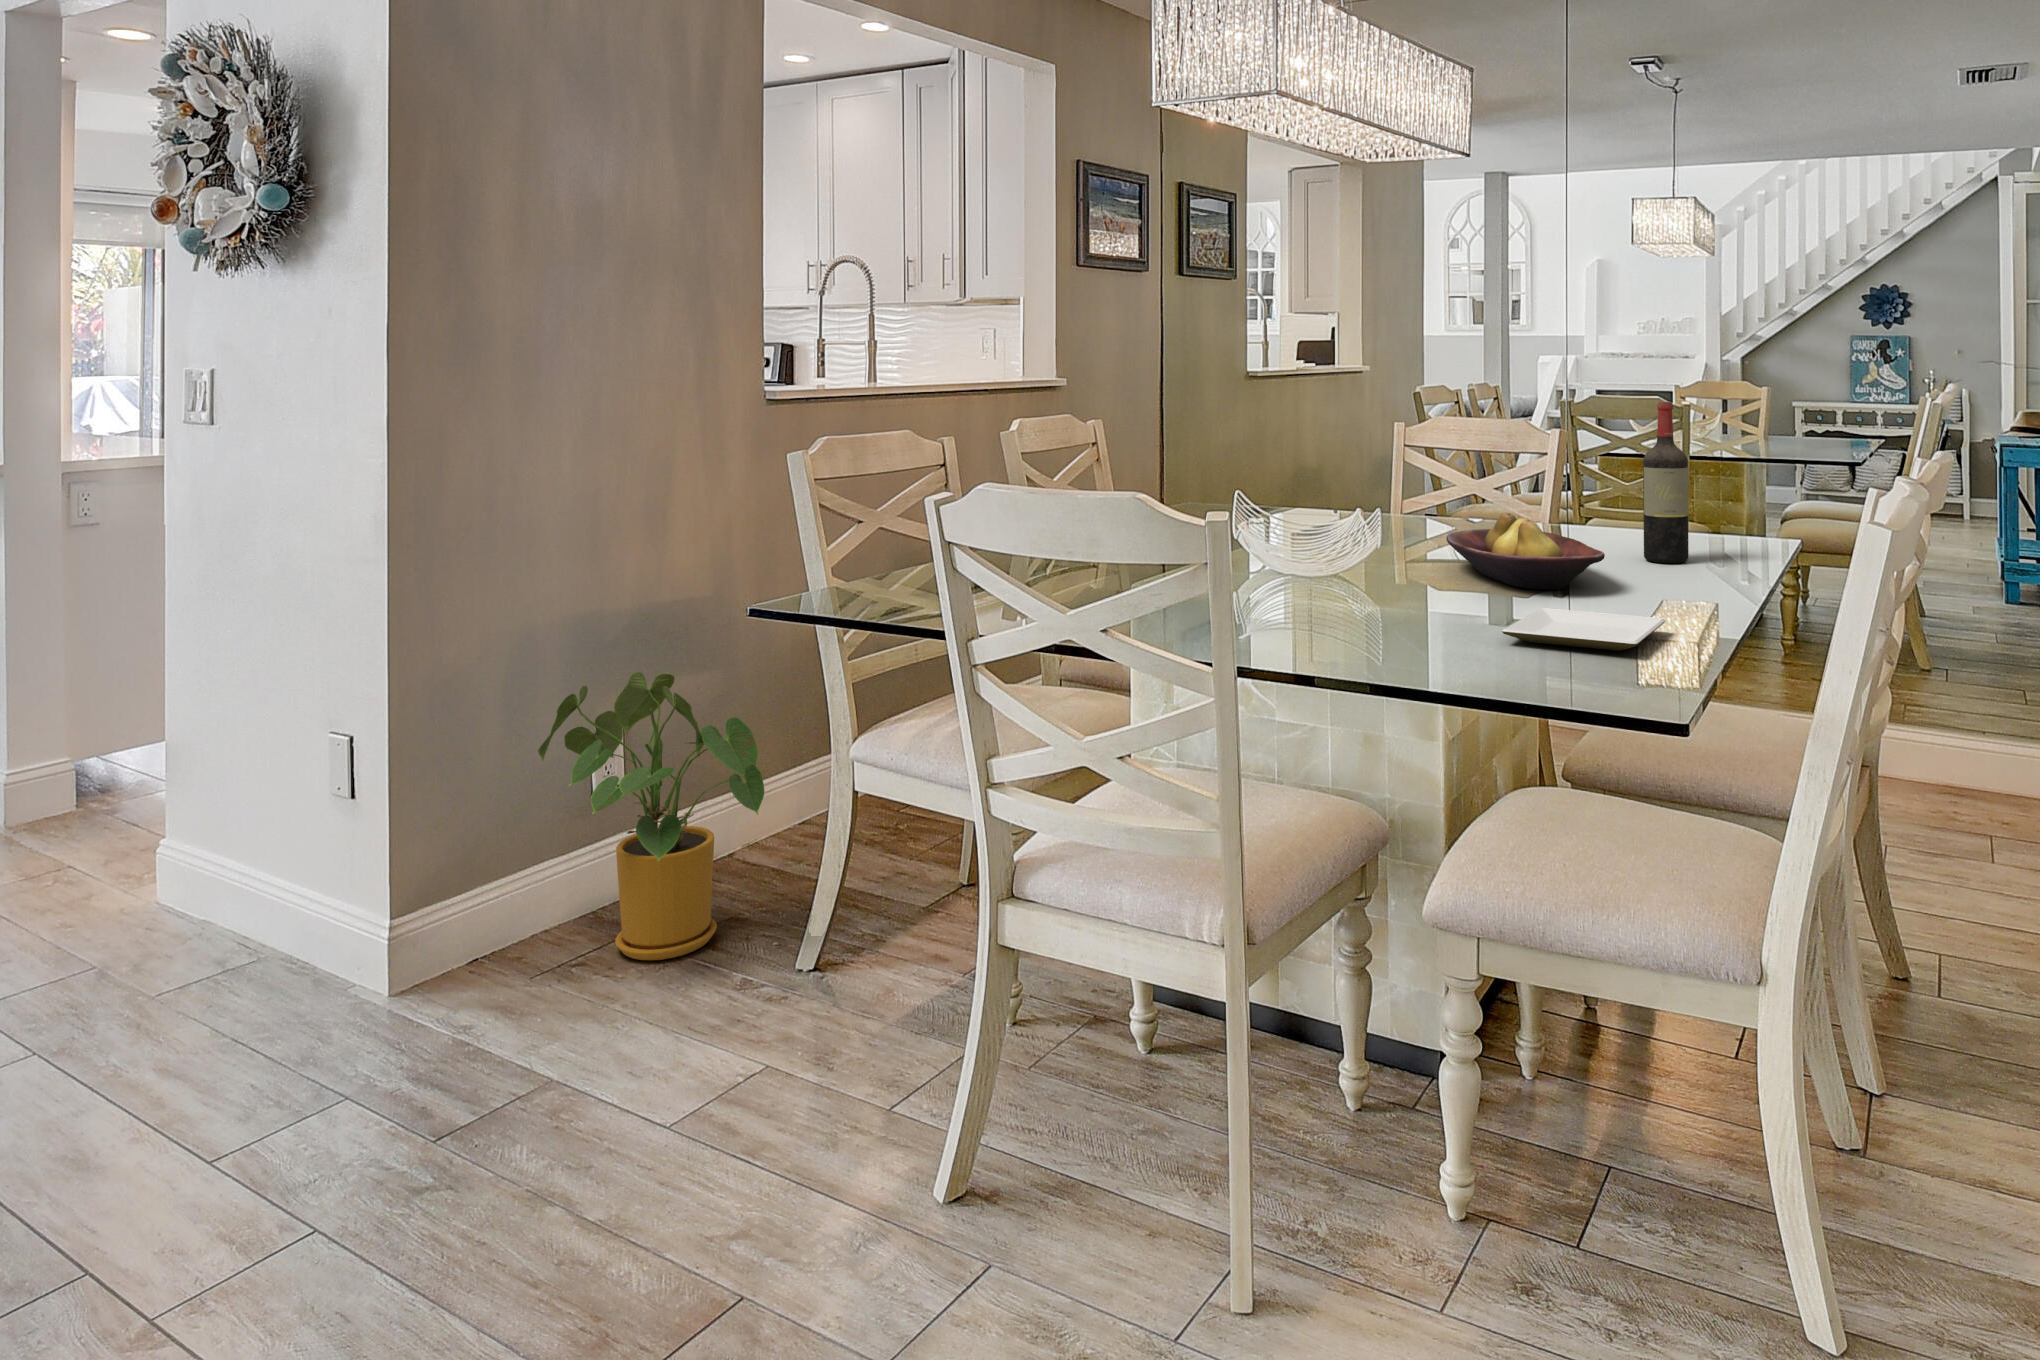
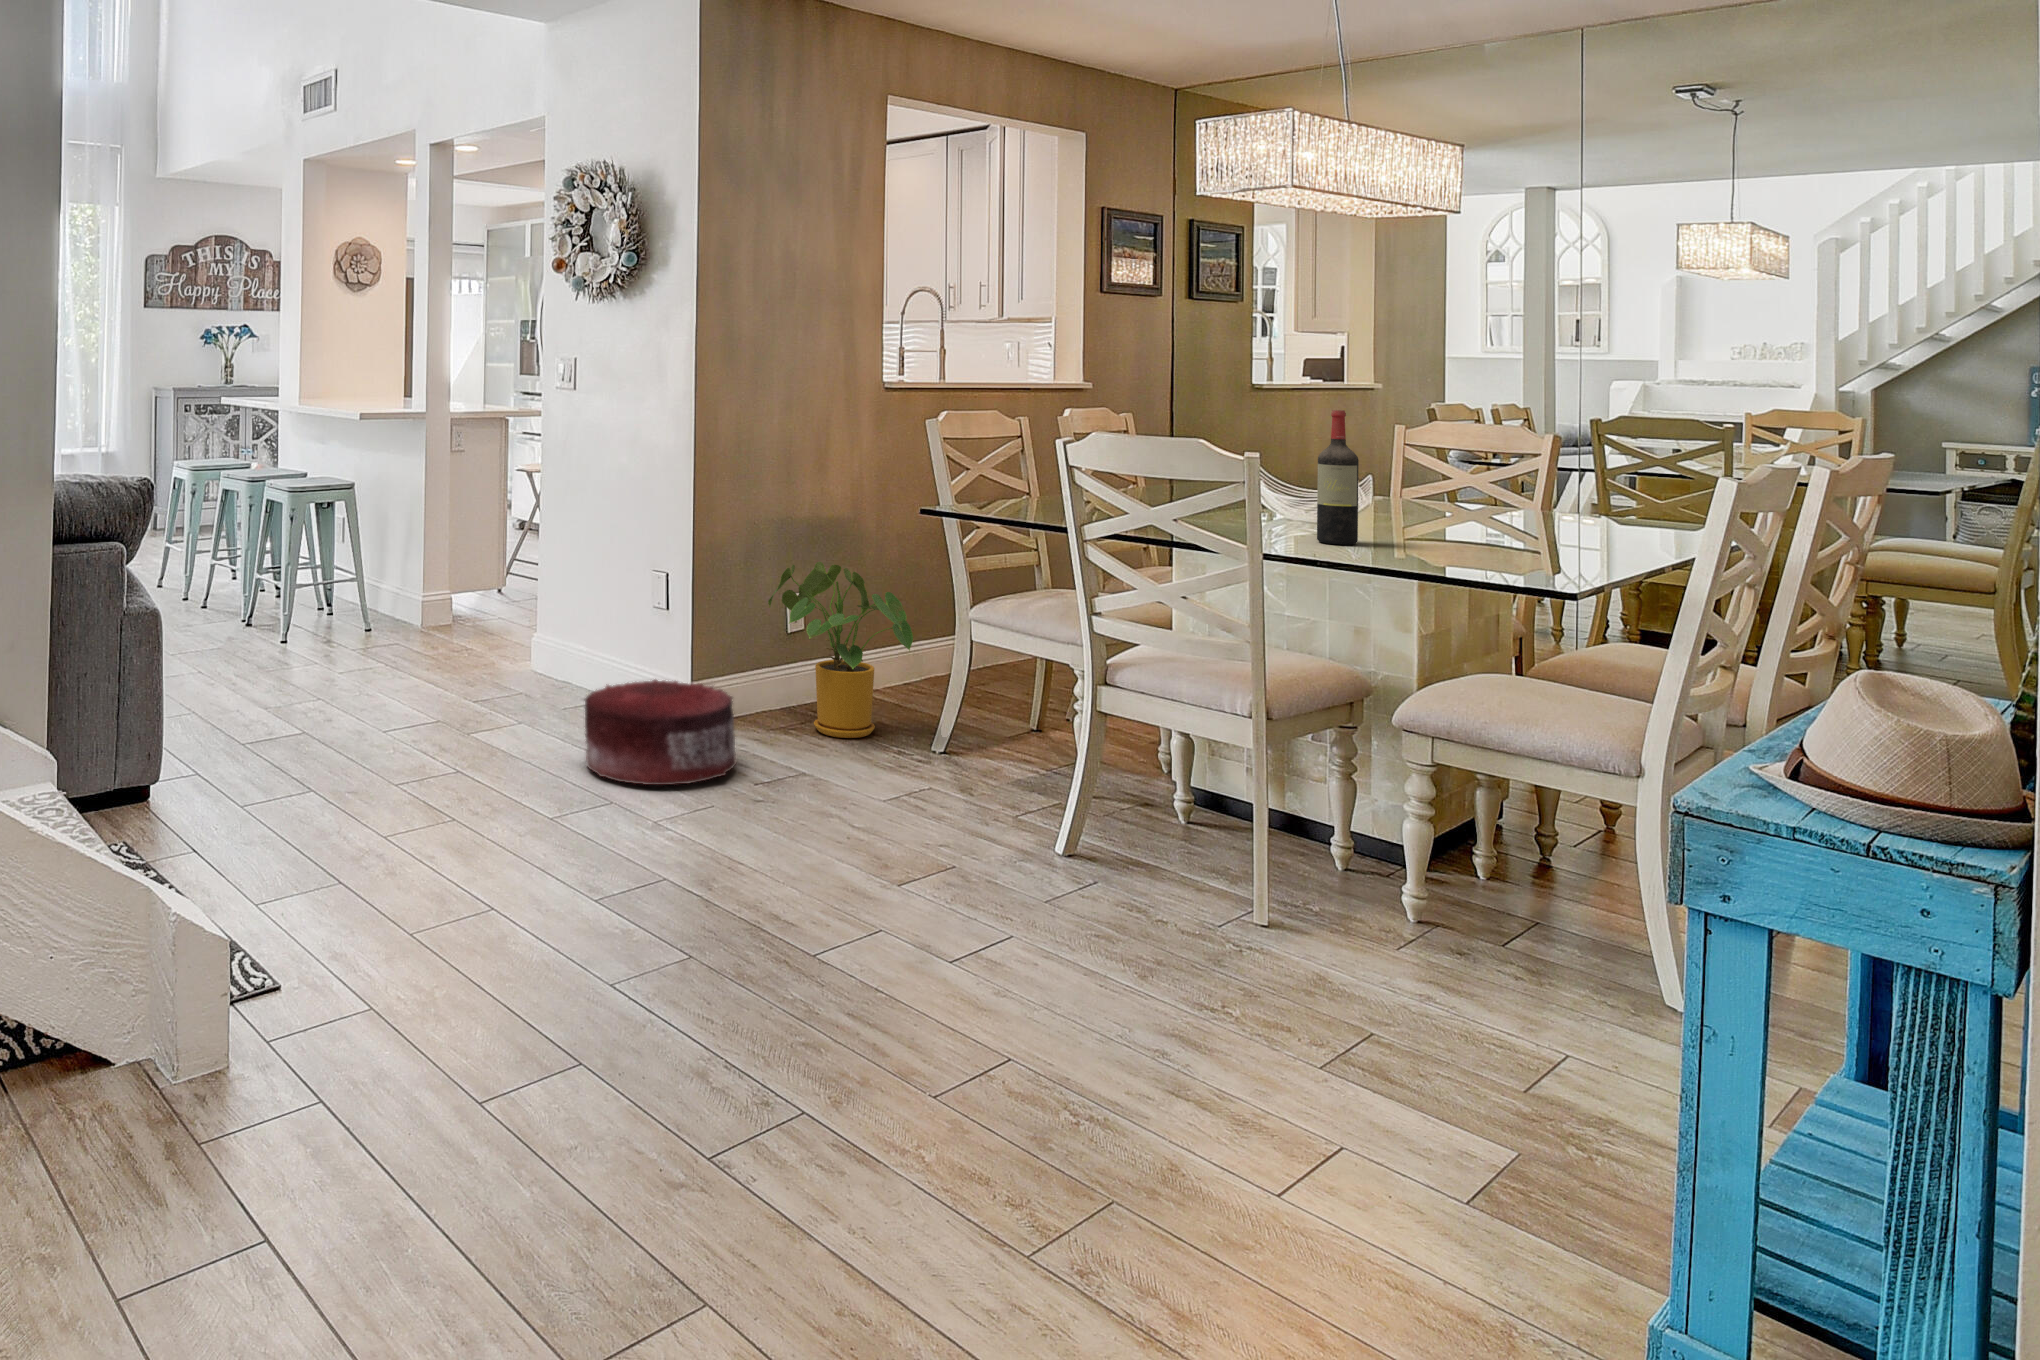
wine bottle: present [1643,402,1689,563] -> present [1317,410,1359,545]
fruit bowl: present [1446,513,1605,589] -> none [1424,484,1555,537]
plate: present [1502,608,1666,651] -> none [1451,541,1587,564]
pouf: none [76,933,422,1191] -> present [585,679,736,785]

